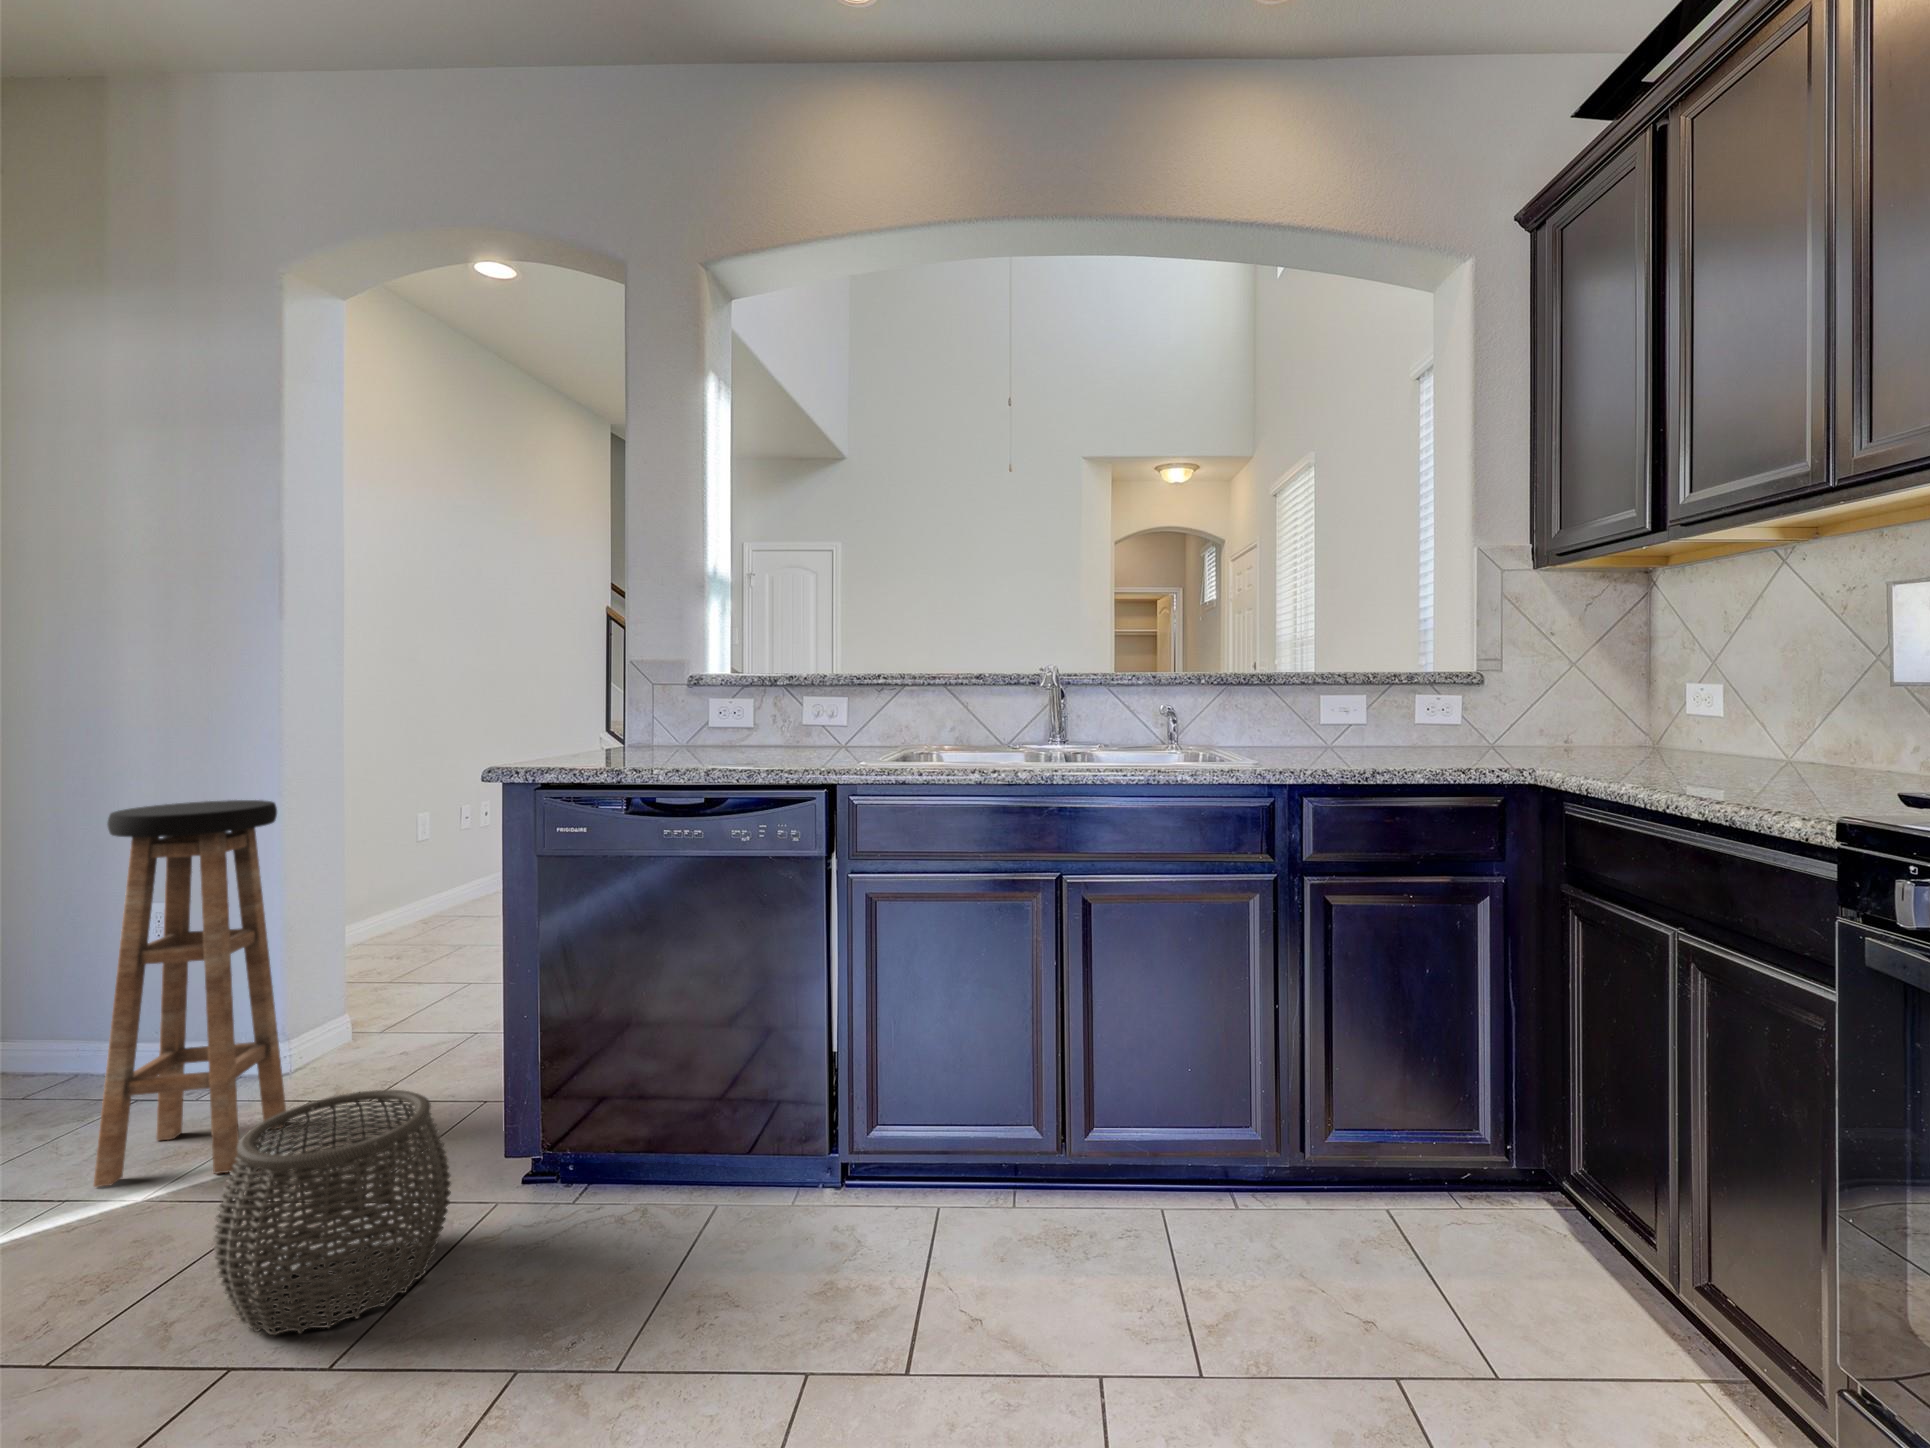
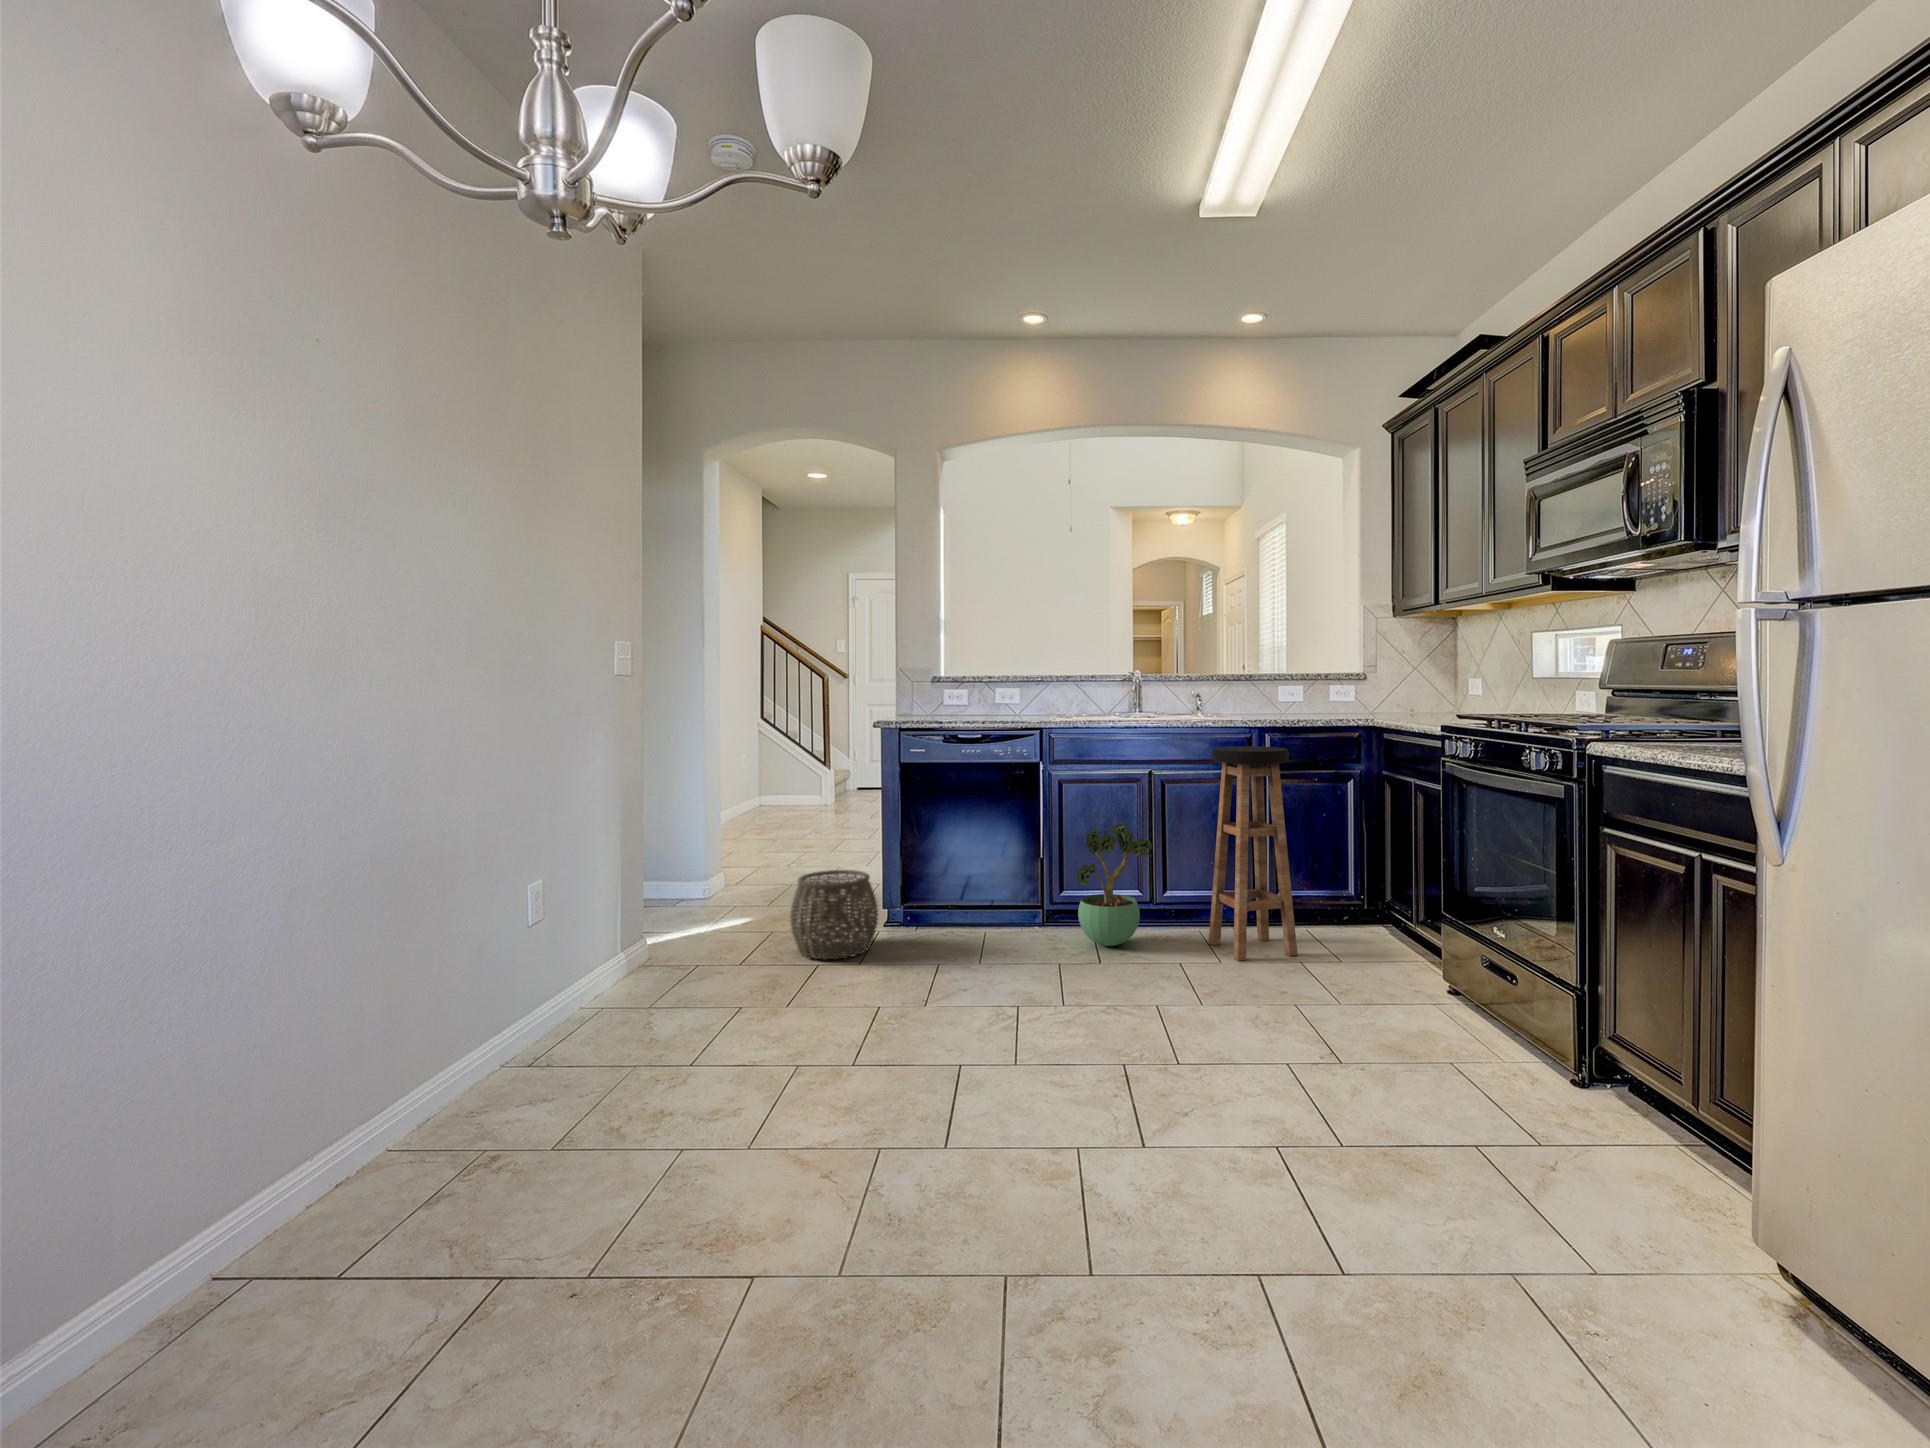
bar stool: present [94,800,286,1187] -> present [1209,746,1298,961]
potted plant: none [875,1001,1050,1280] -> present [1077,823,1152,946]

